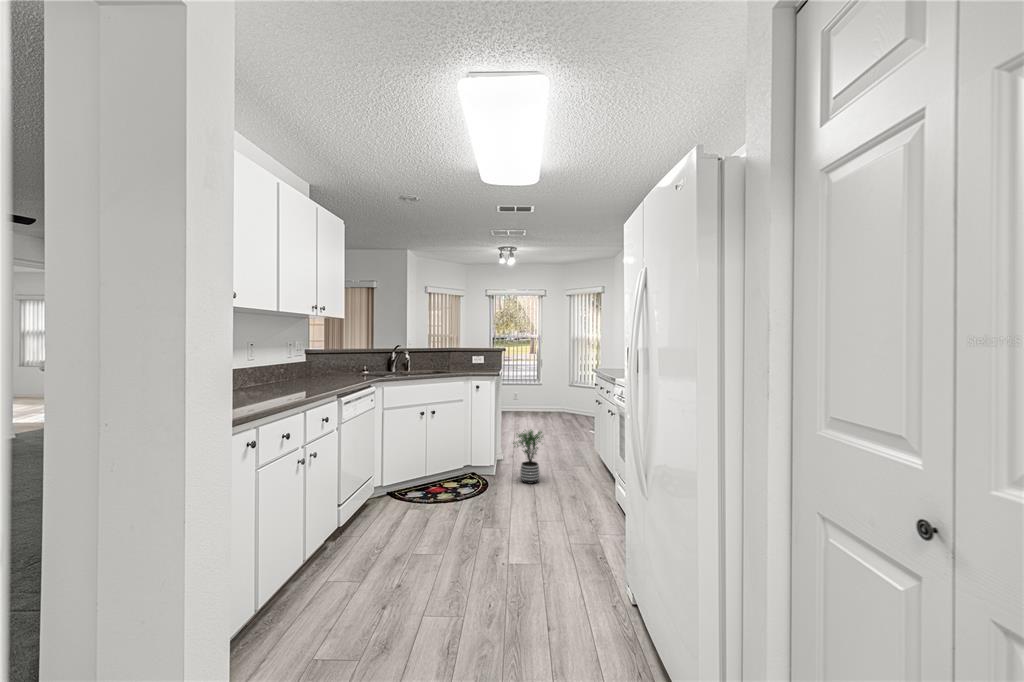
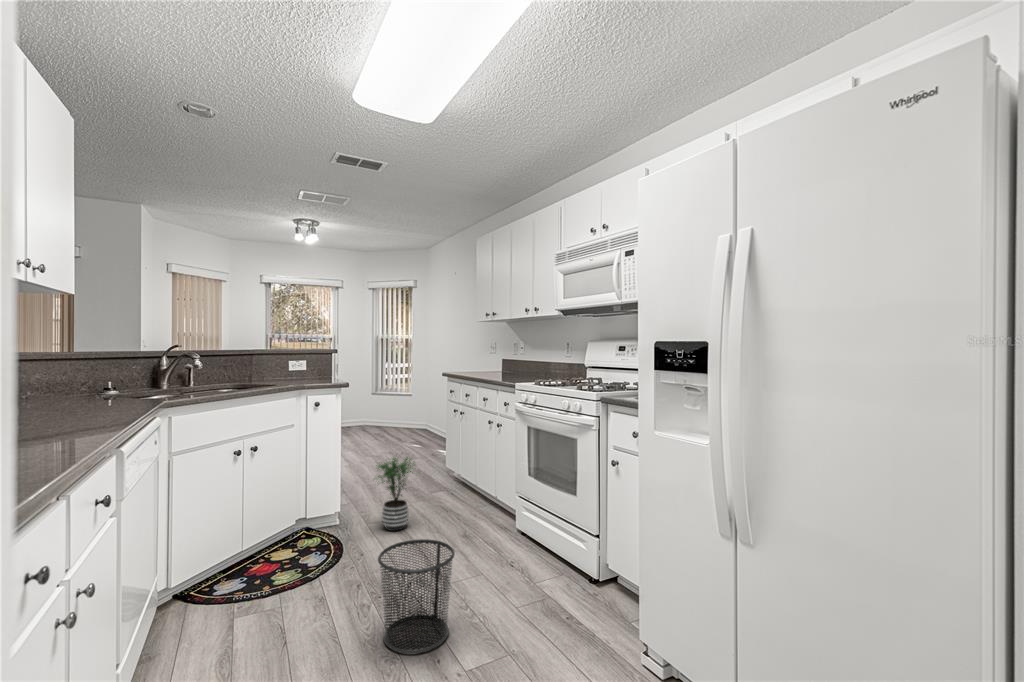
waste bin: none [470,481,520,550] -> present [378,539,455,654]

